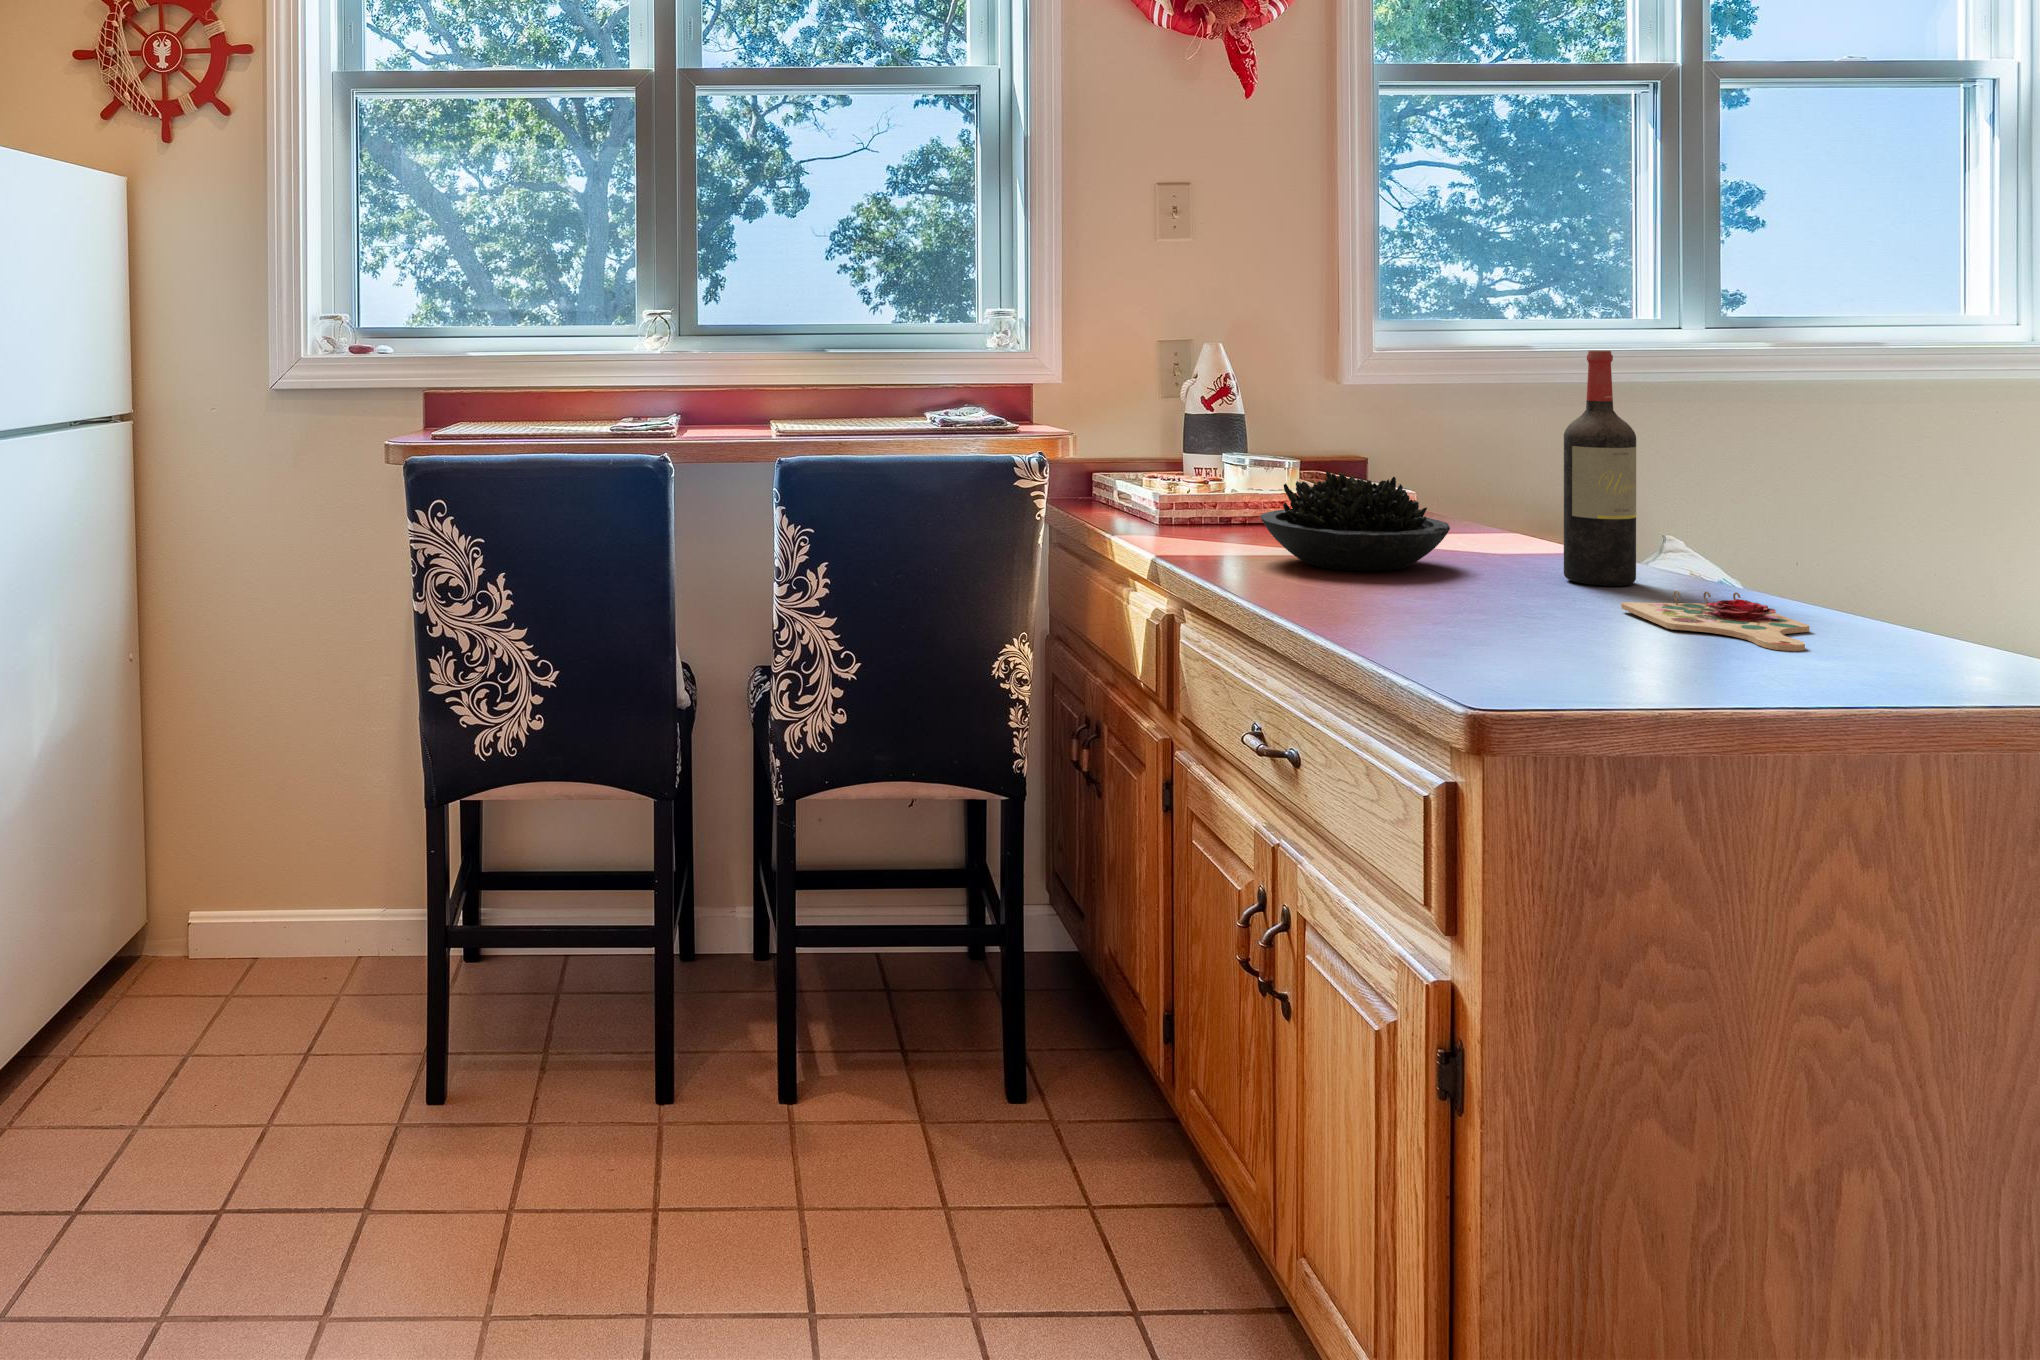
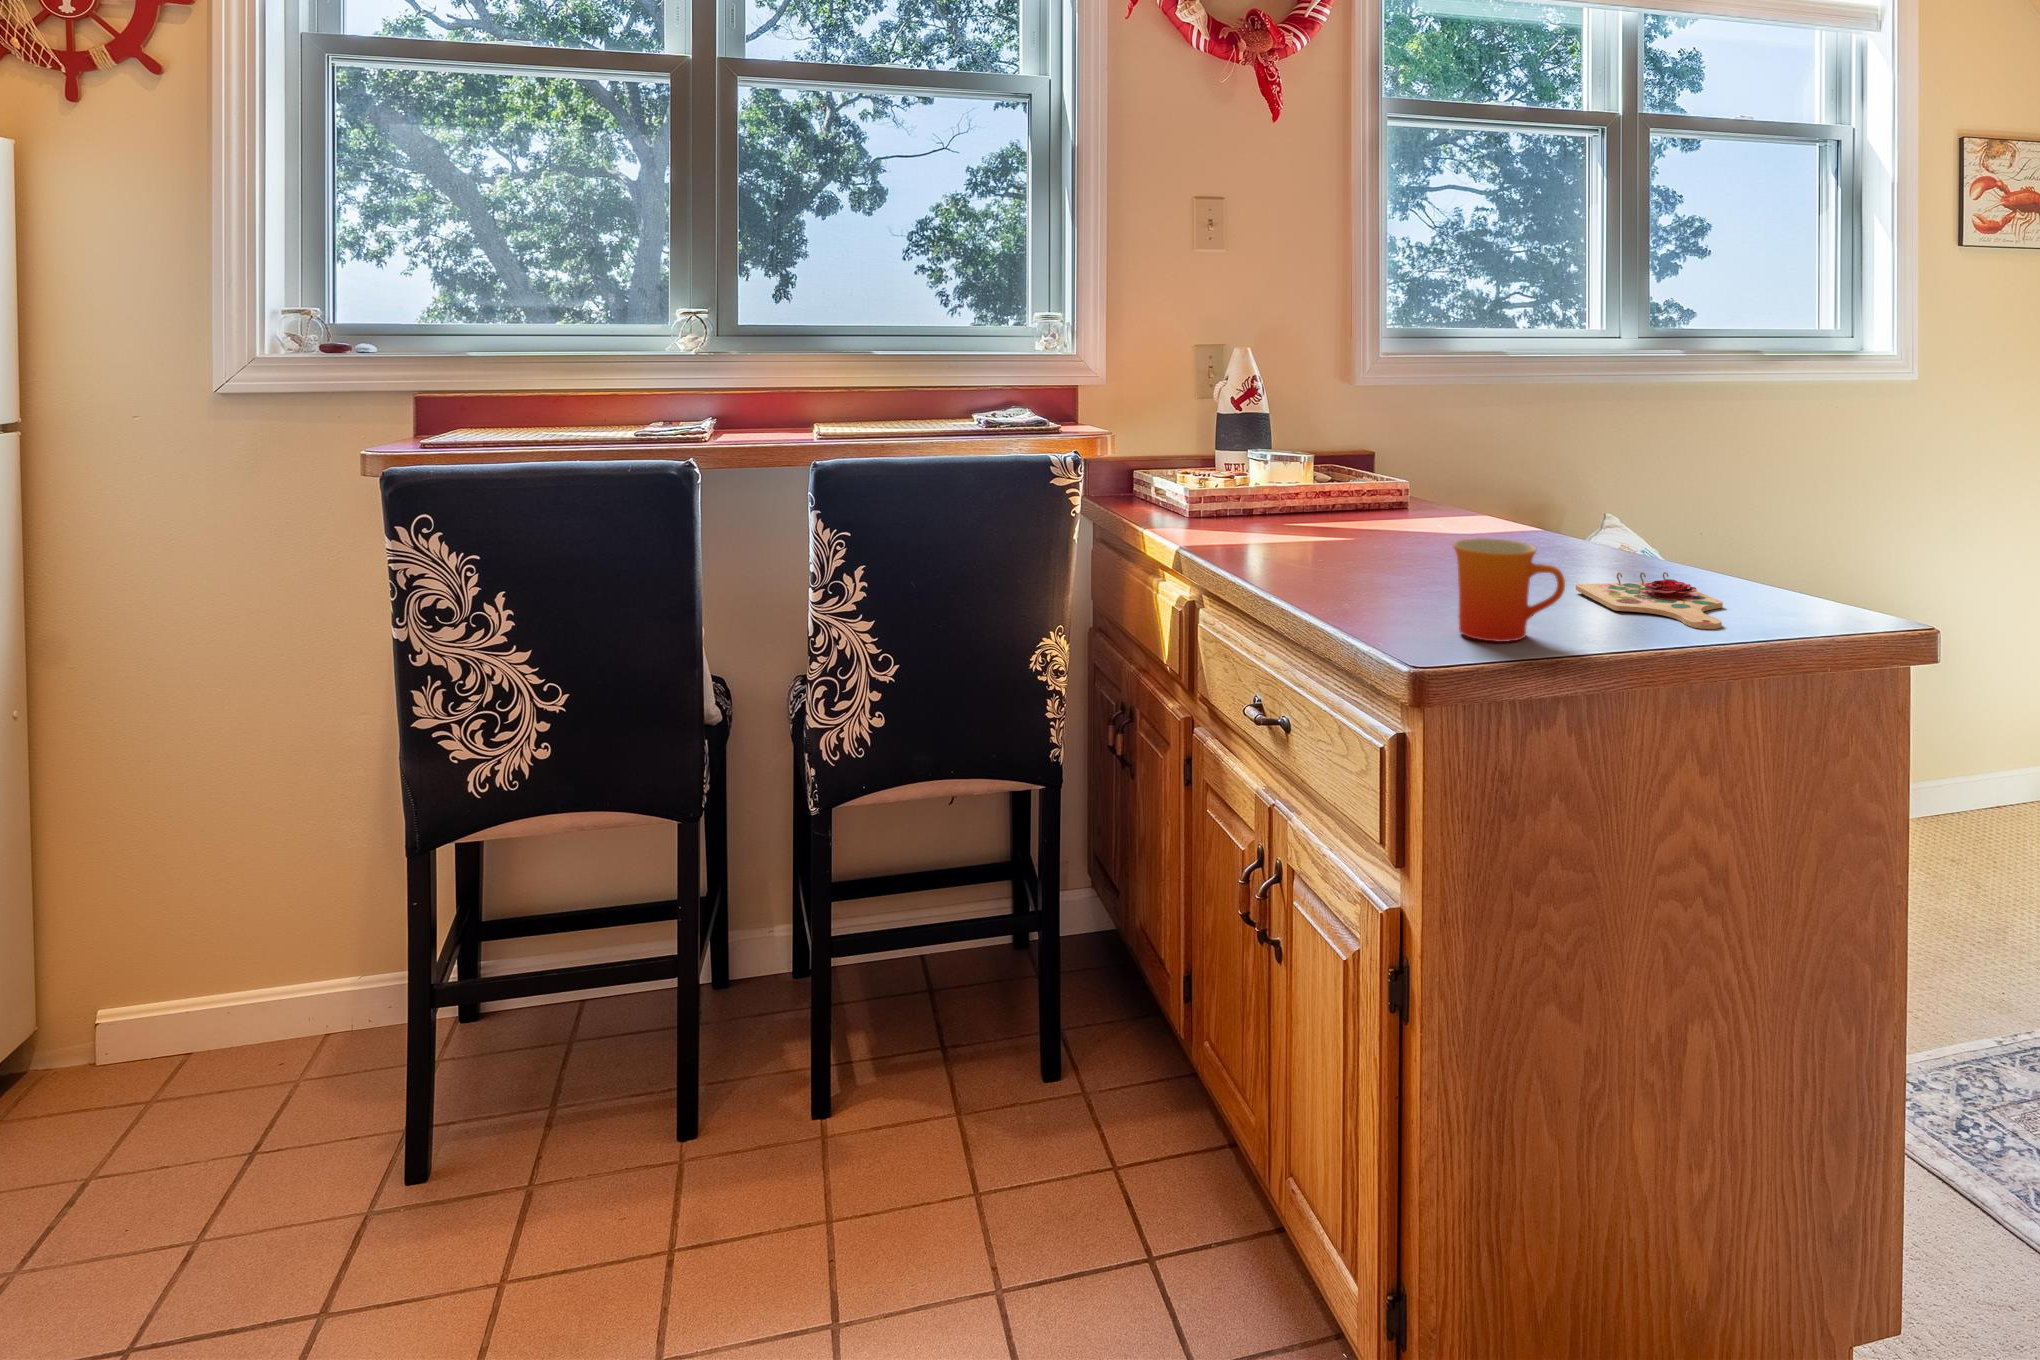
wine bottle: present [1564,350,1636,586] -> none [1529,356,1587,565]
succulent plant: present [1260,471,1450,571] -> none [1277,464,1437,557]
mug: none [1470,543,1604,651] -> present [1453,538,1565,642]

